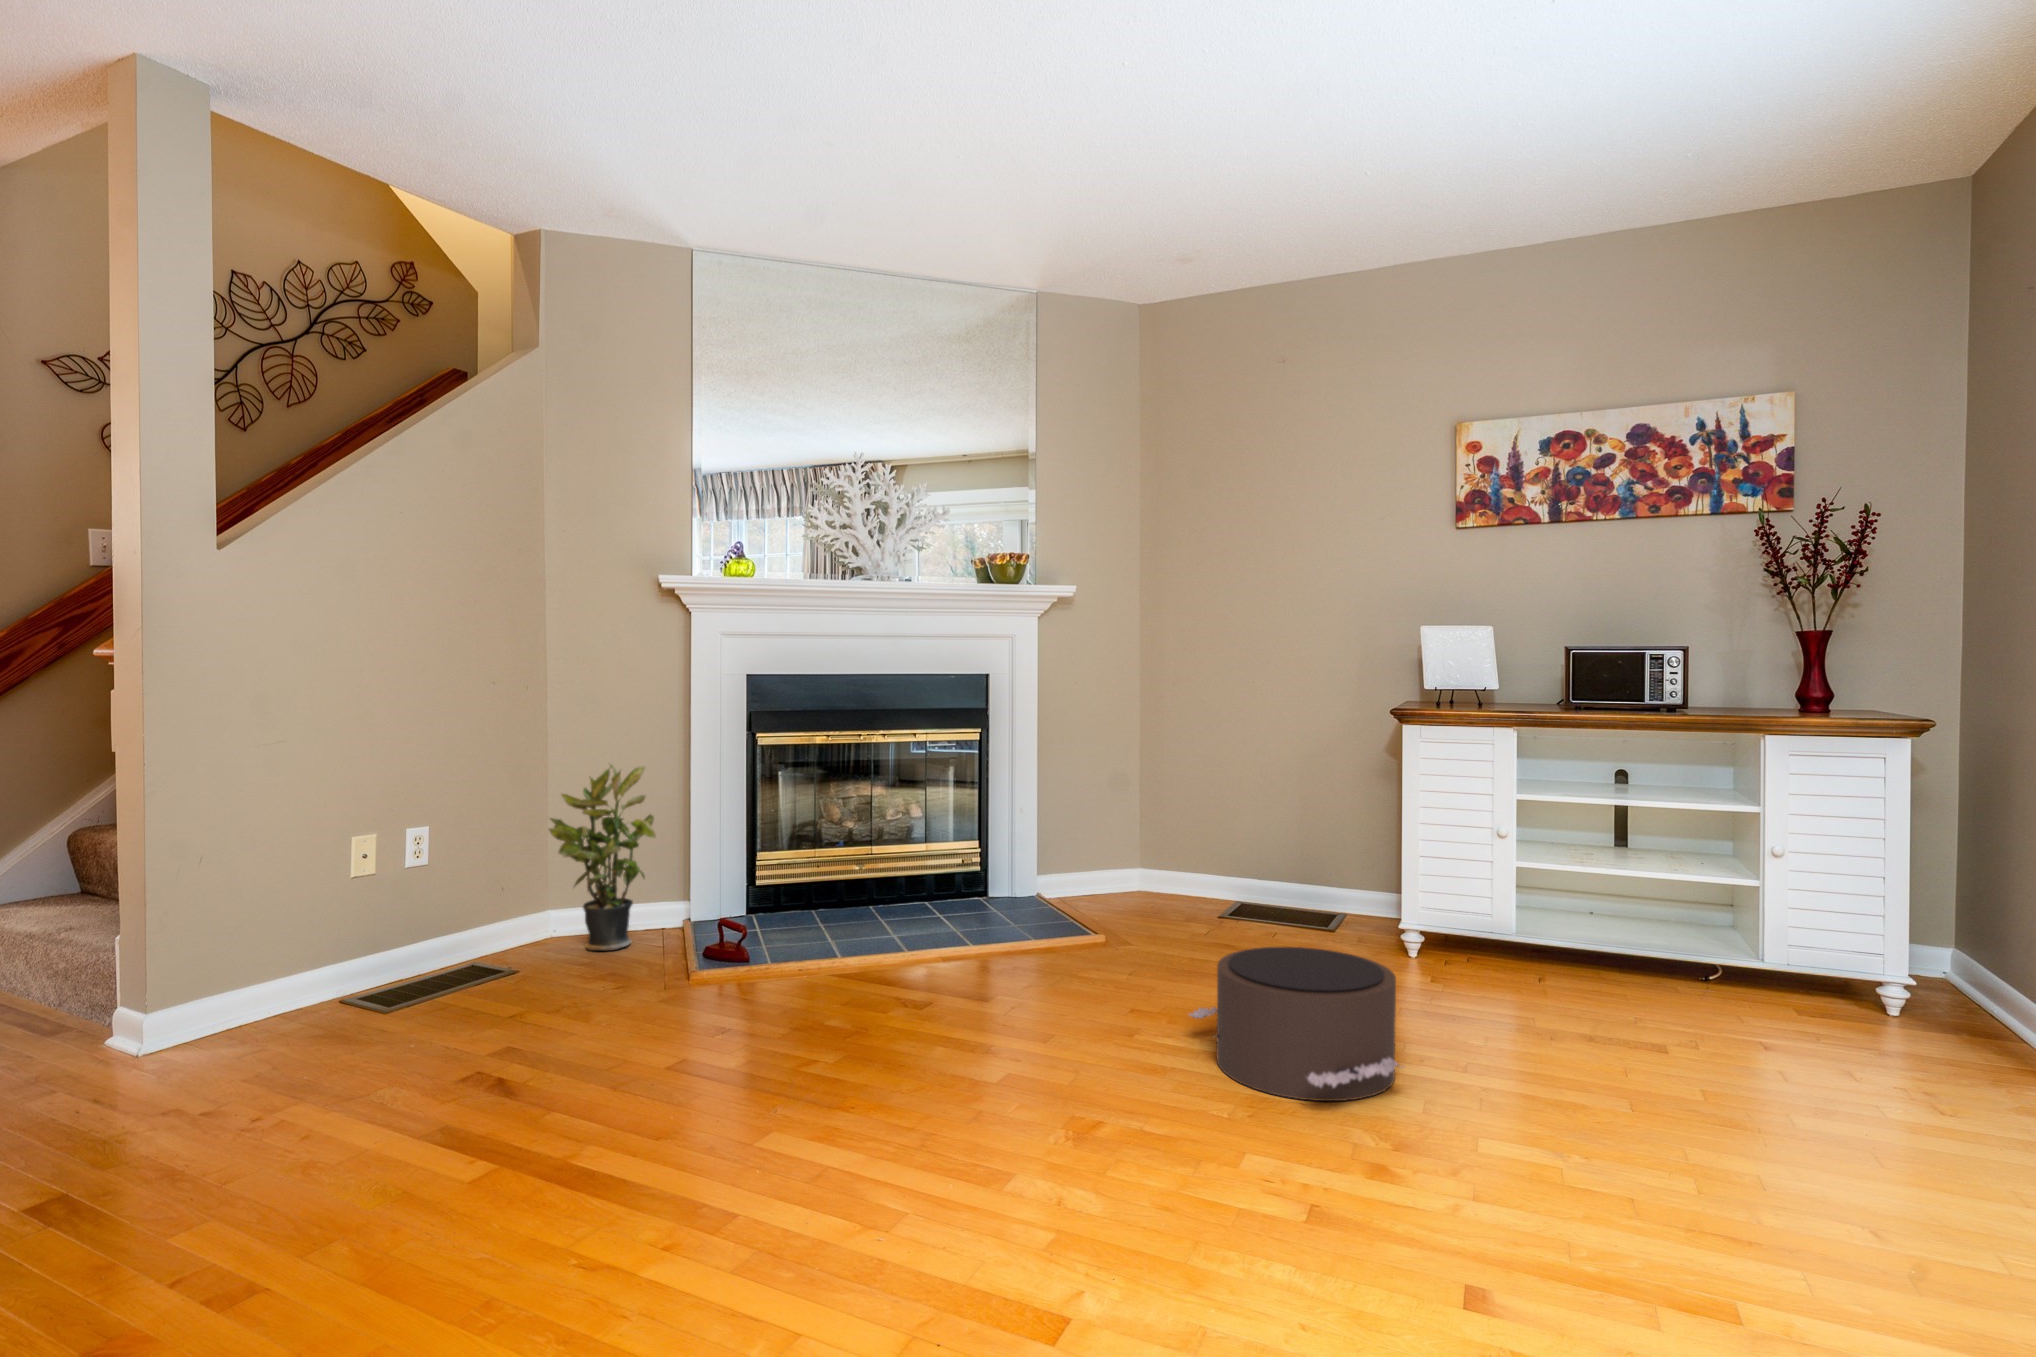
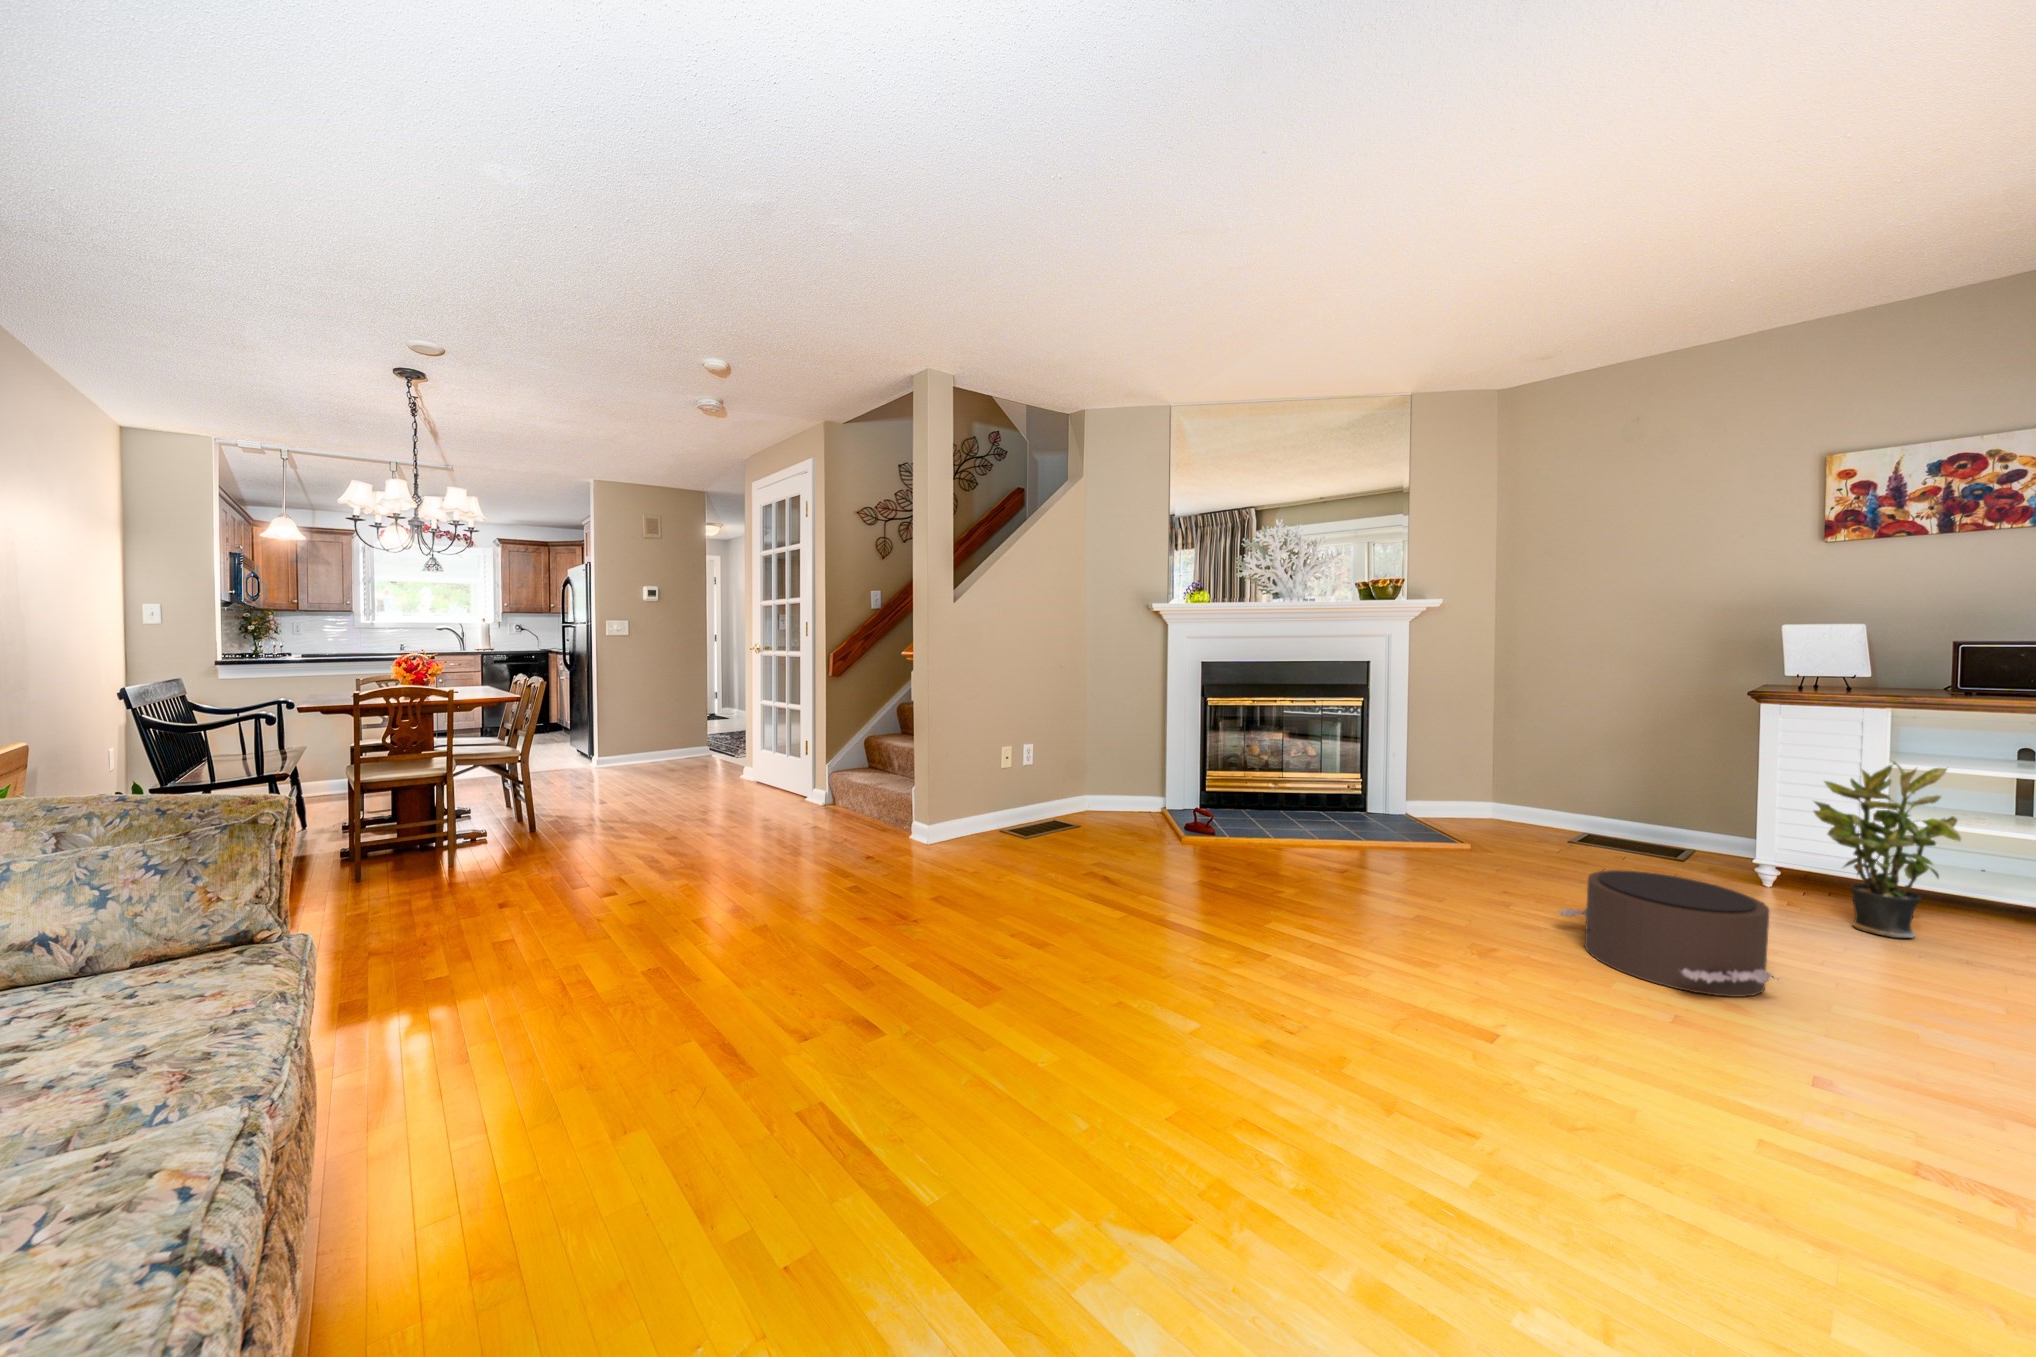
potted plant: present [549,765,656,951] -> present [1814,762,1961,938]

